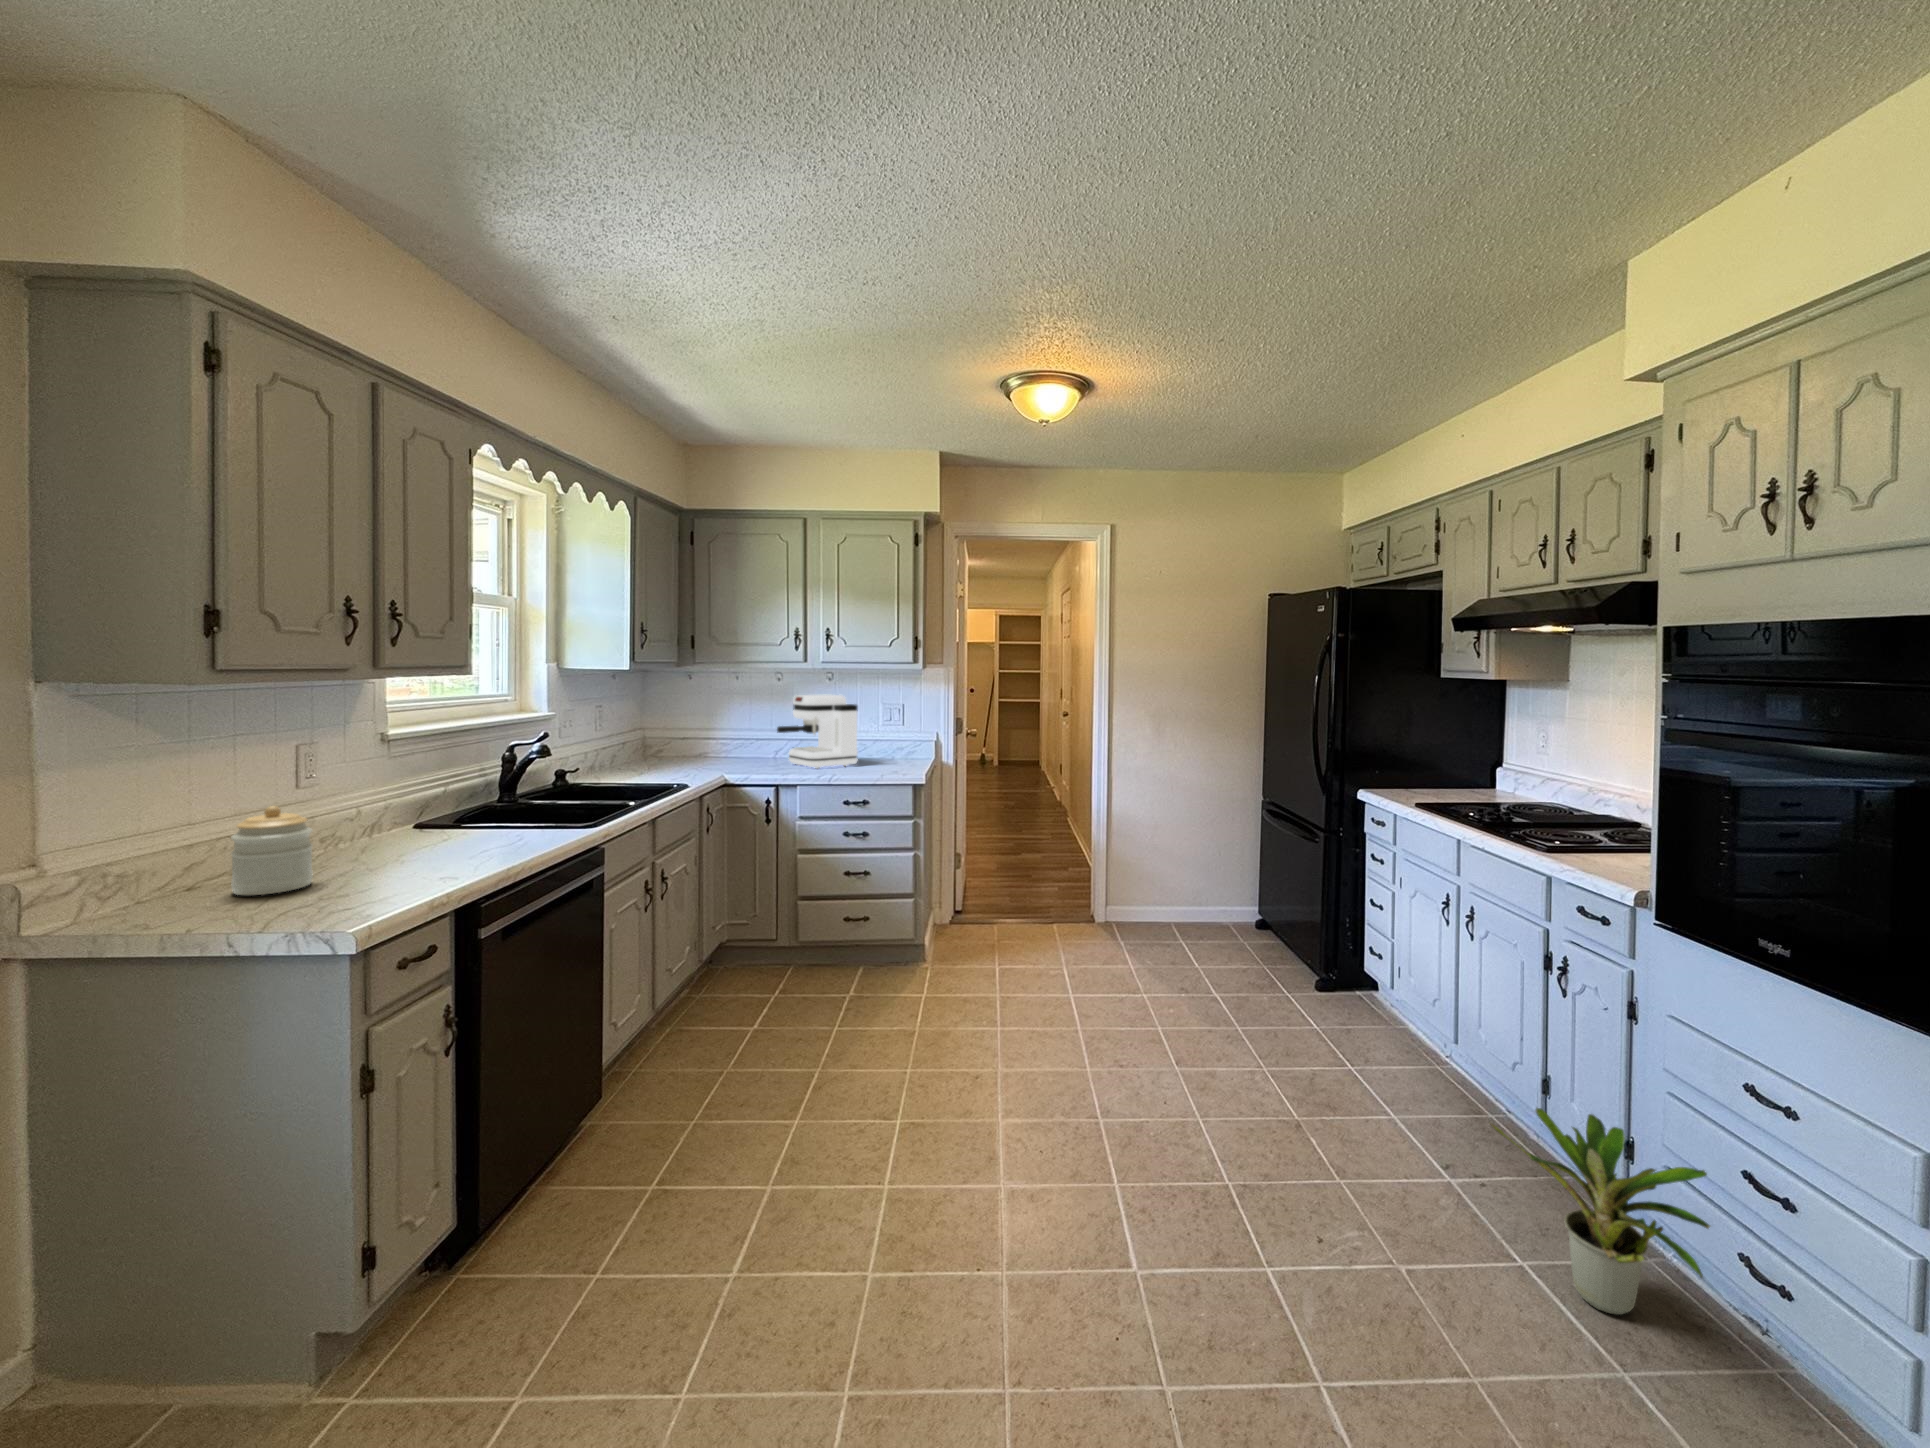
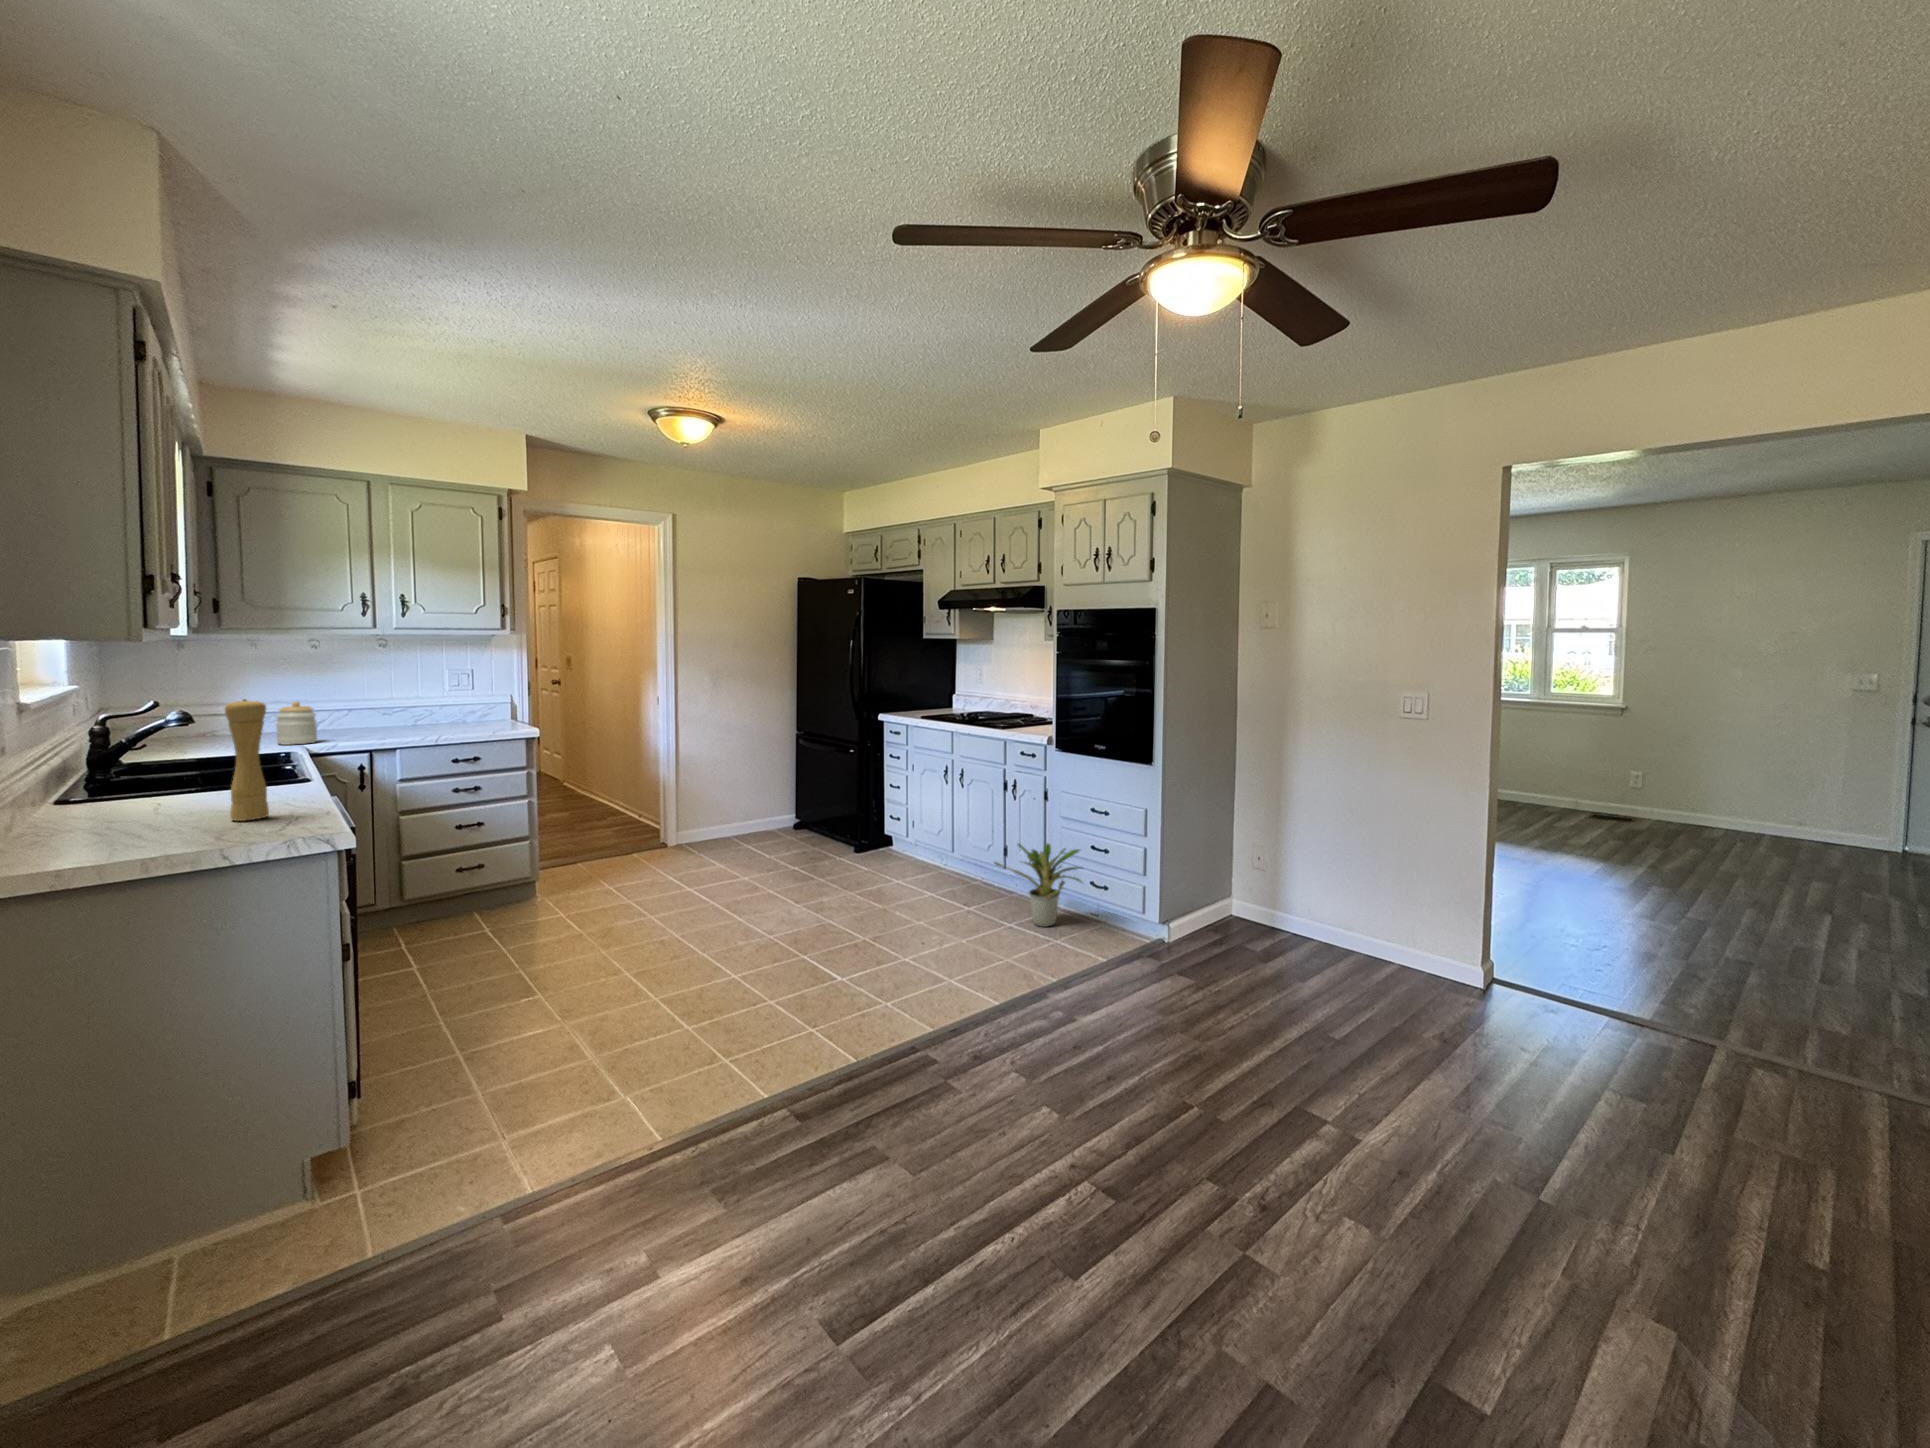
coffee maker: present [777,695,858,768] -> none [350,661,444,733]
pepper mill: none [355,747,398,887] -> present [225,699,269,821]
jar: present [231,806,313,895] -> present [276,701,317,745]

